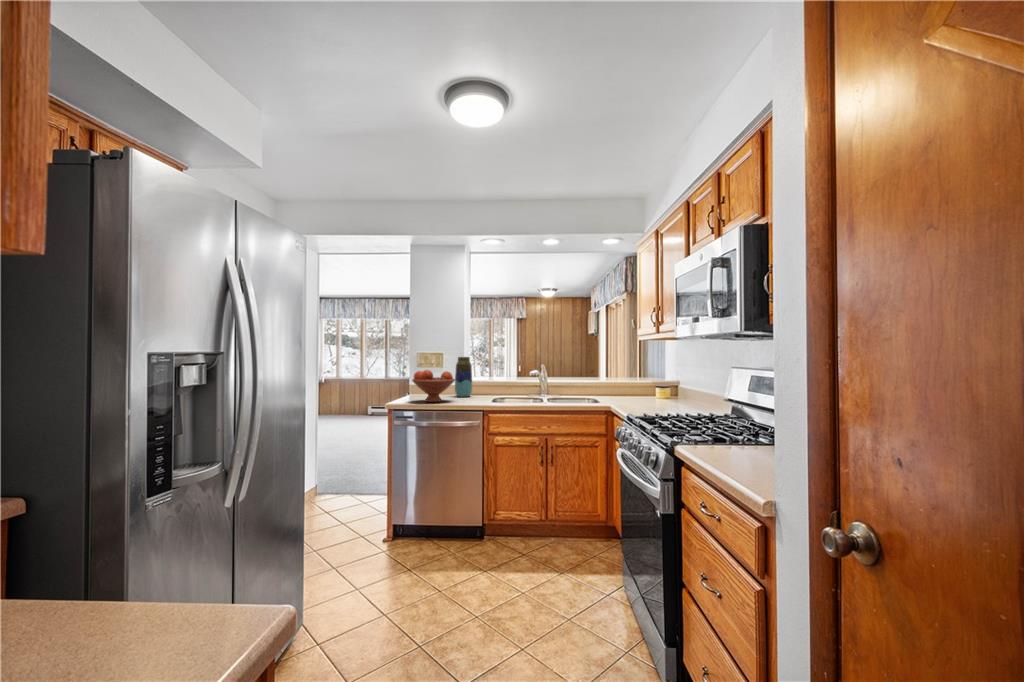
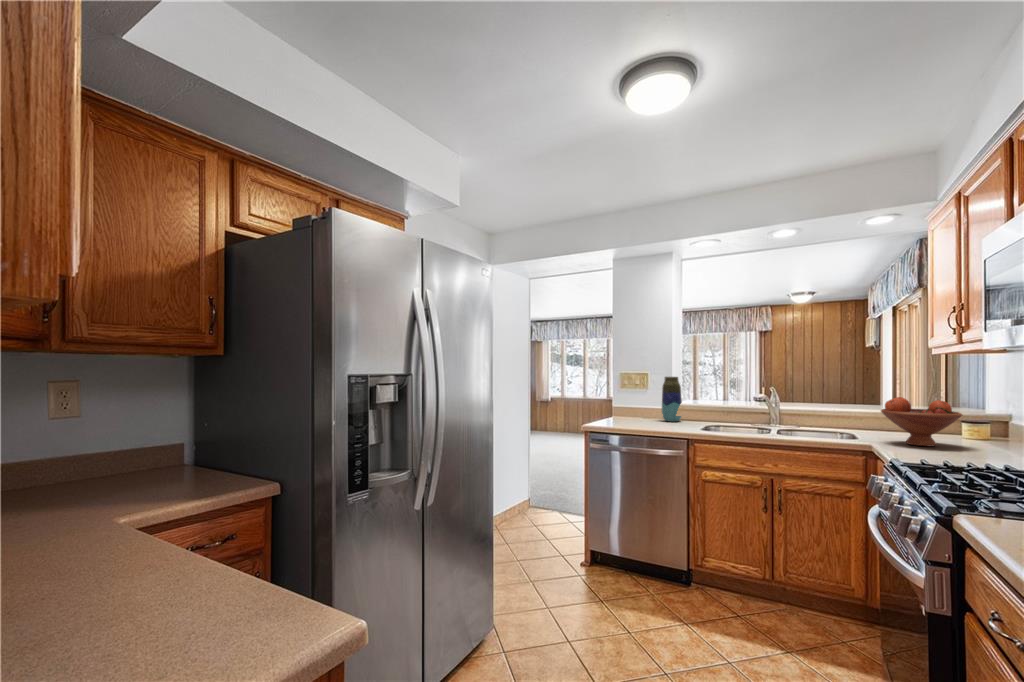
fruit bowl: present [412,370,455,402] -> present [881,397,962,446]

